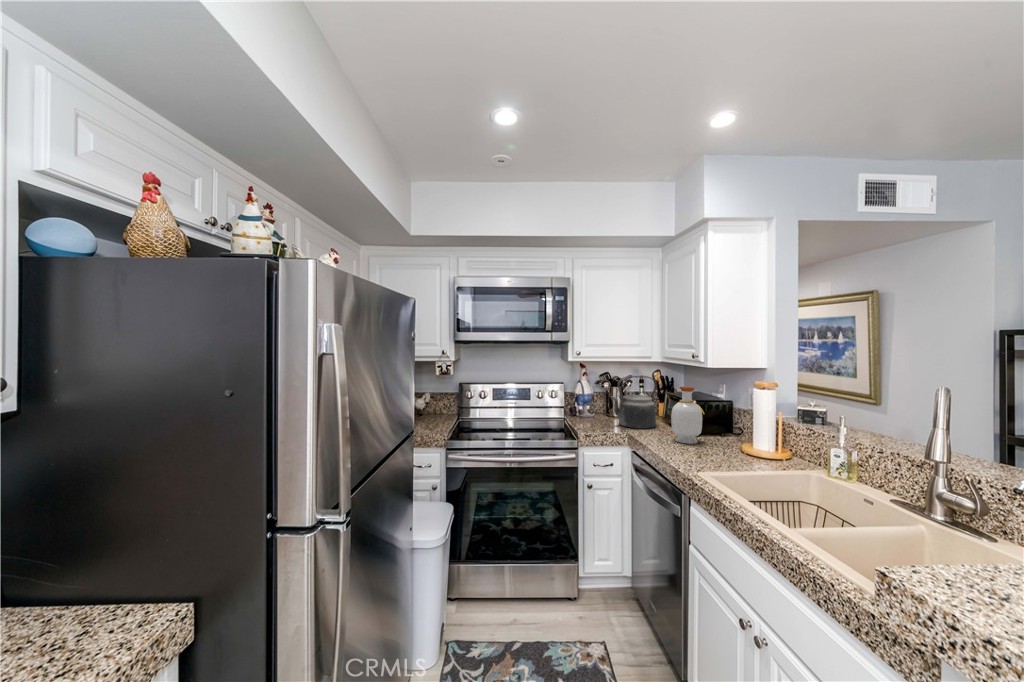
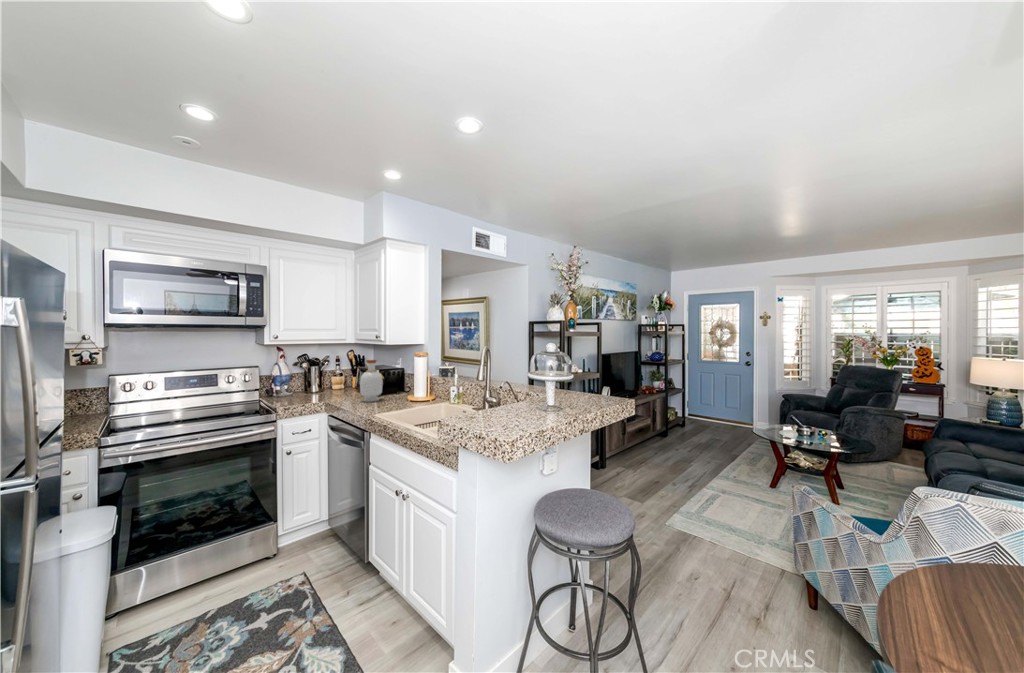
kettle: present [611,376,657,429] -> none [309,355,349,398]

